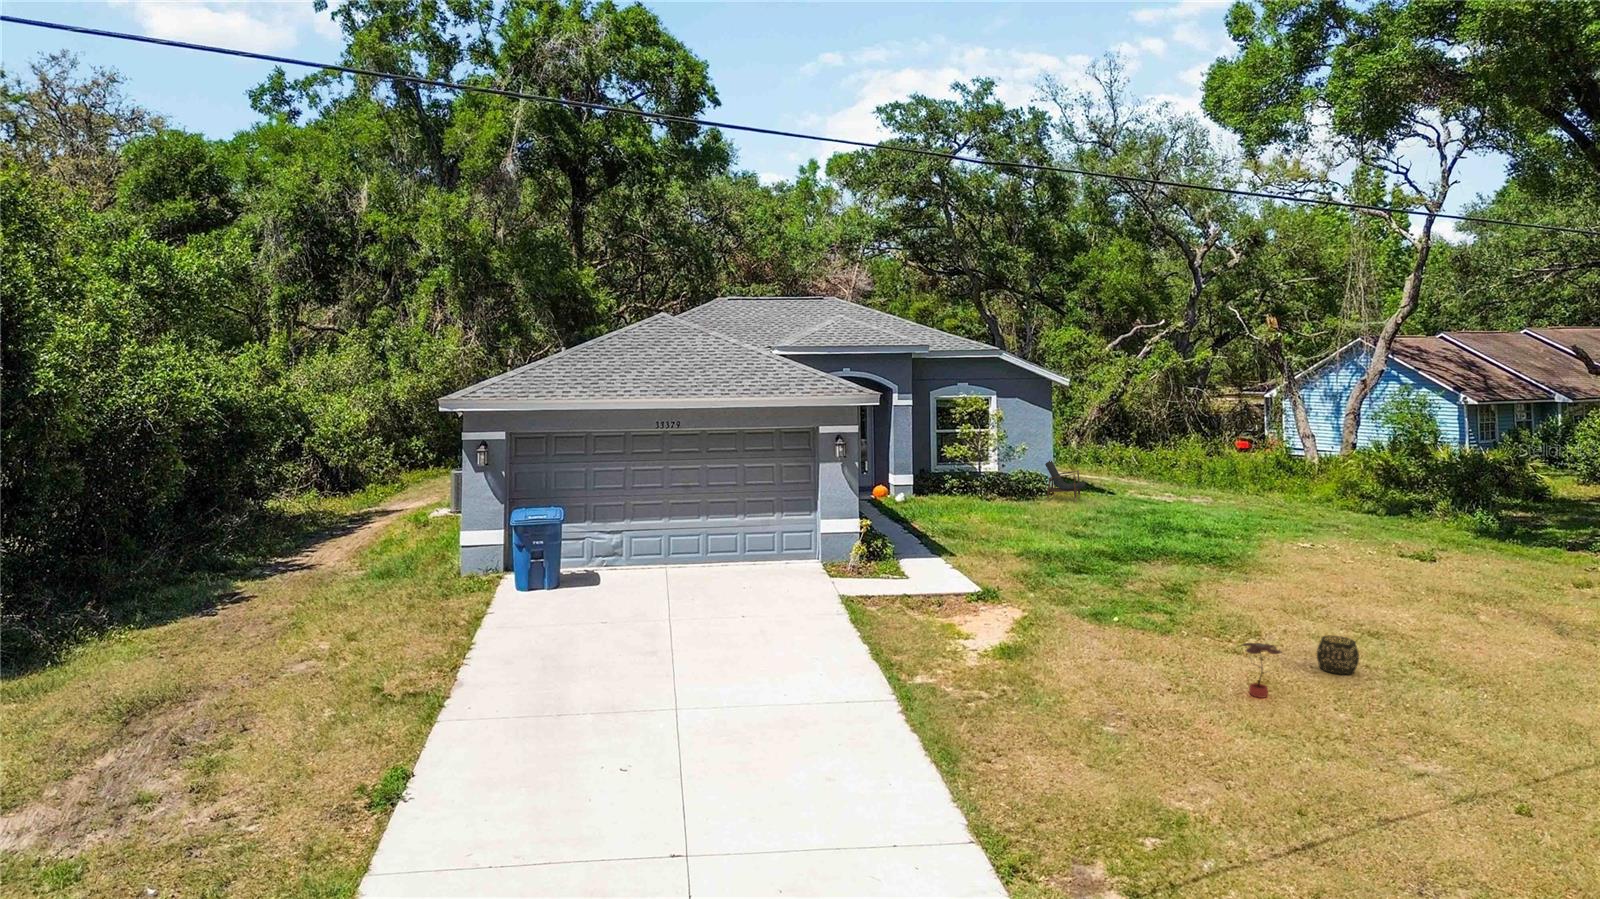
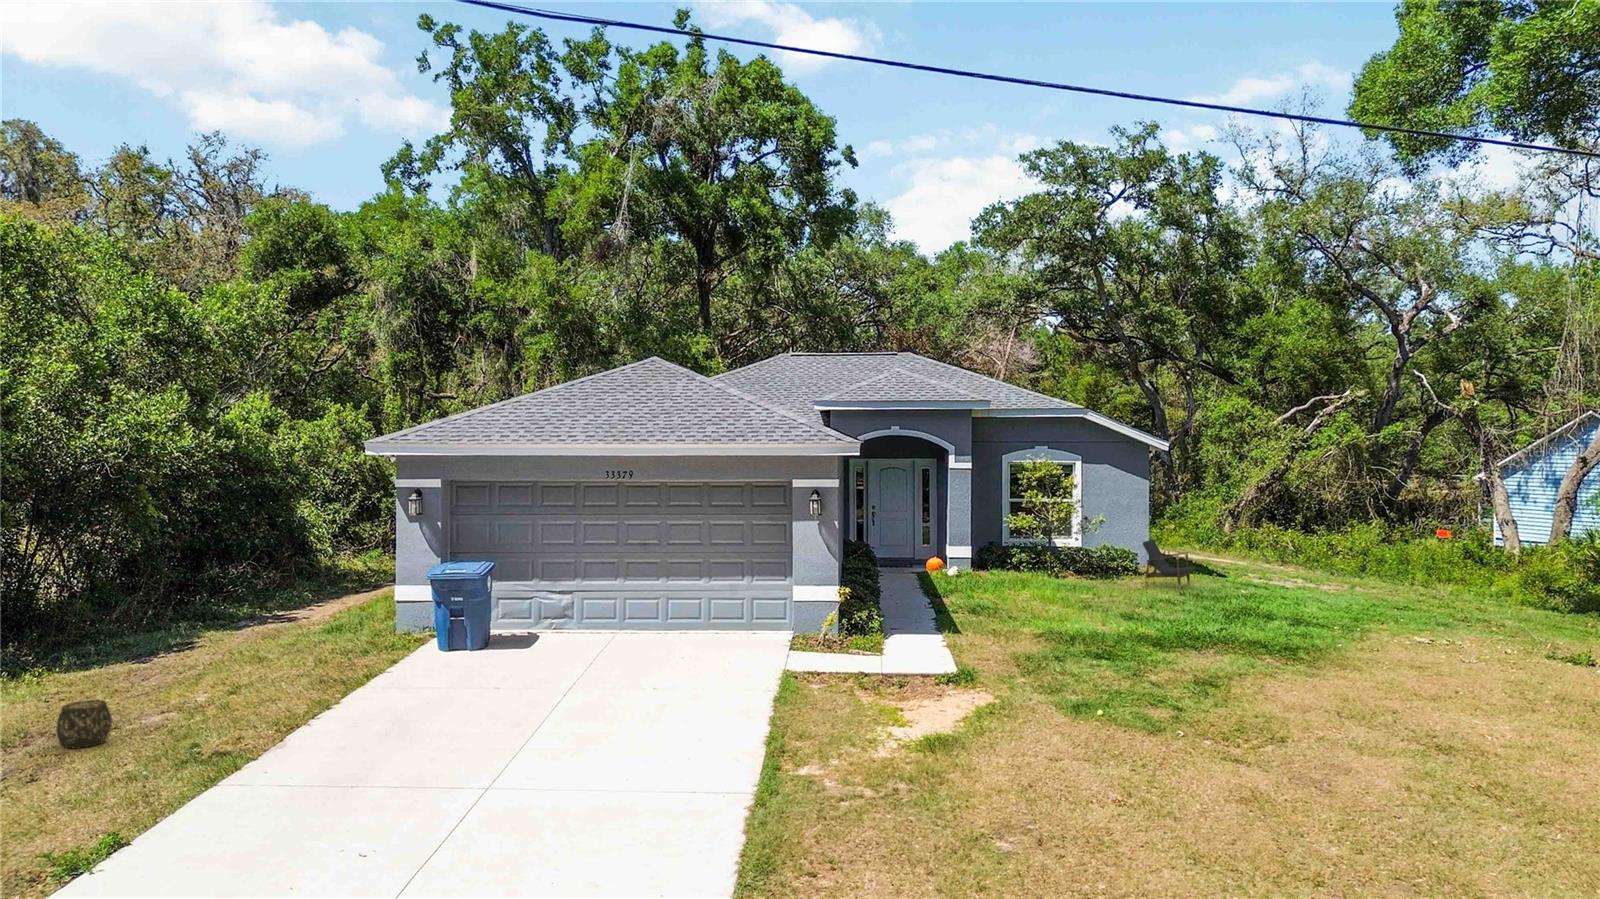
woven basket: present [1317,635,1359,675] -> present [56,700,112,748]
potted plant: present [1242,643,1282,698] -> none [1190,734,1239,809]

